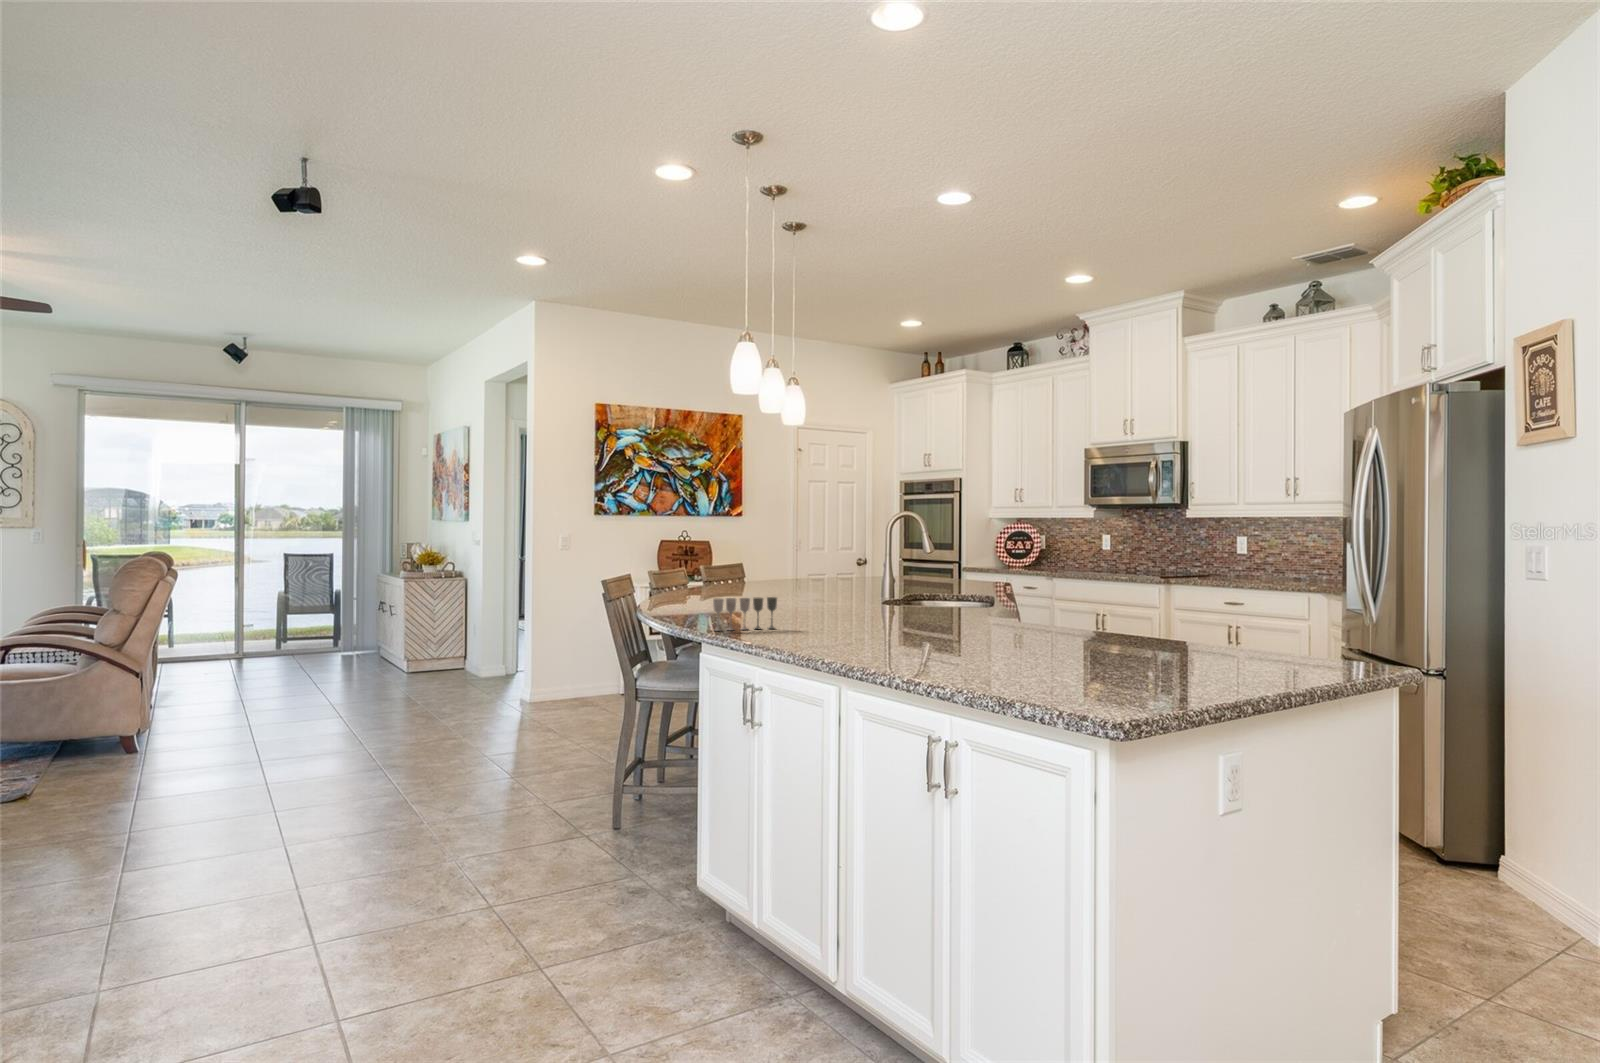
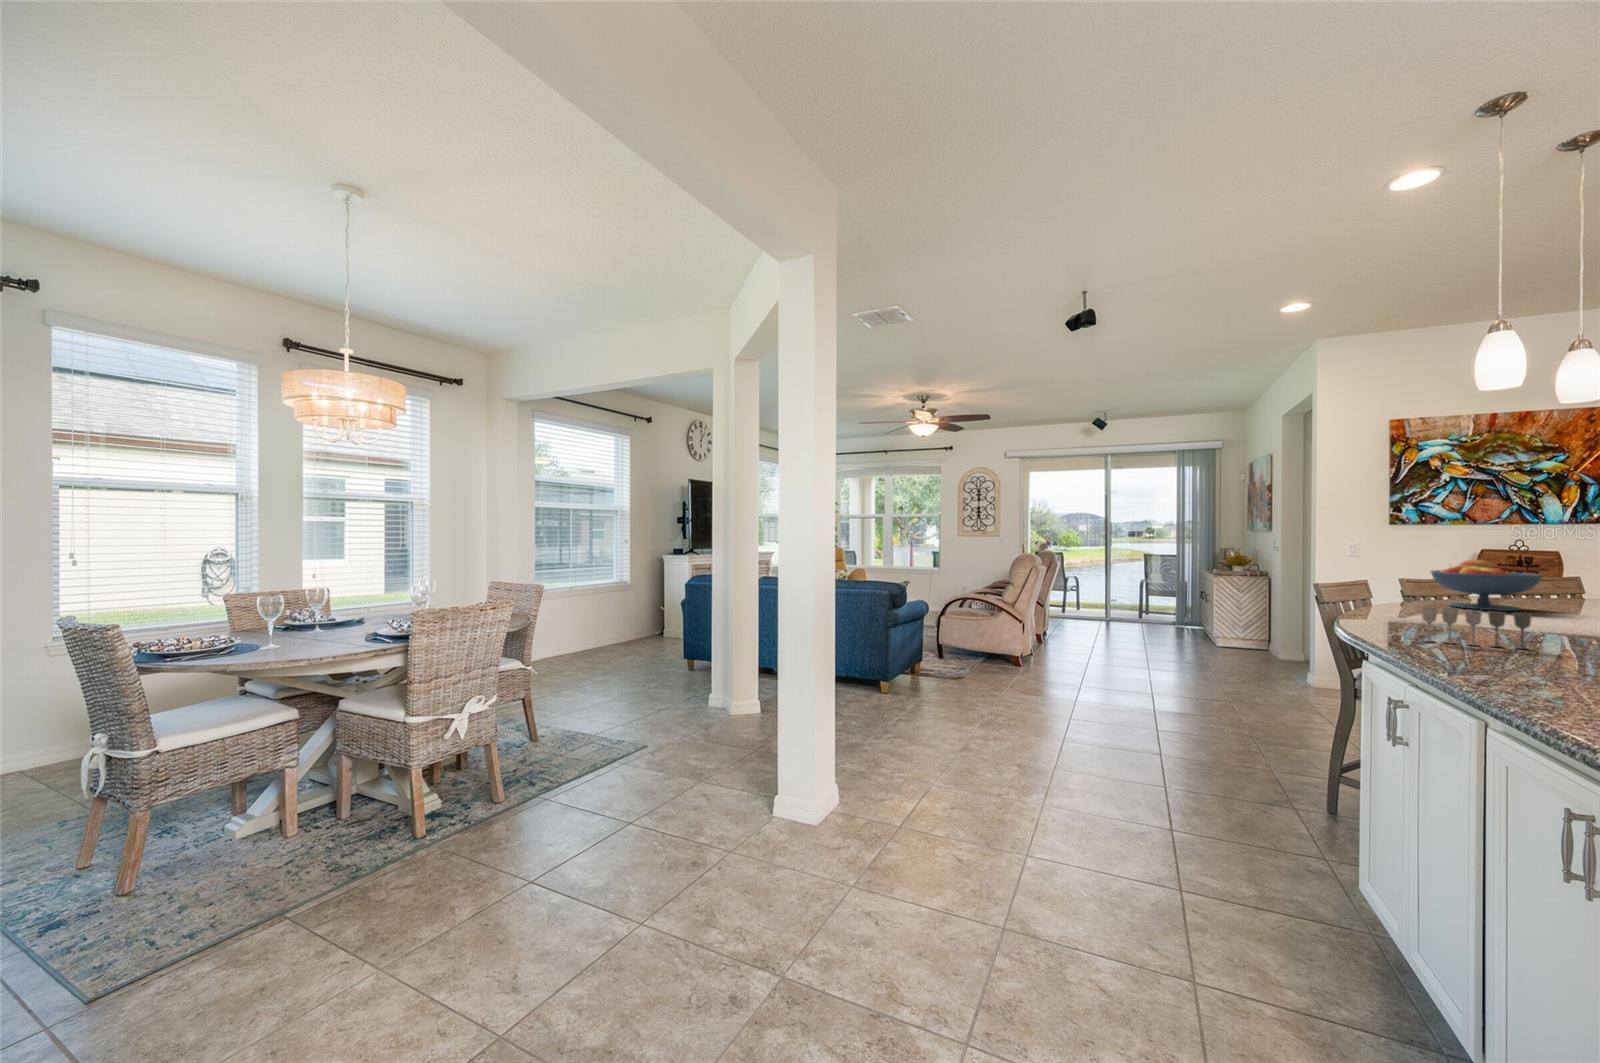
fruit bowl: none [668,552,740,599] -> present [1431,560,1542,611]

